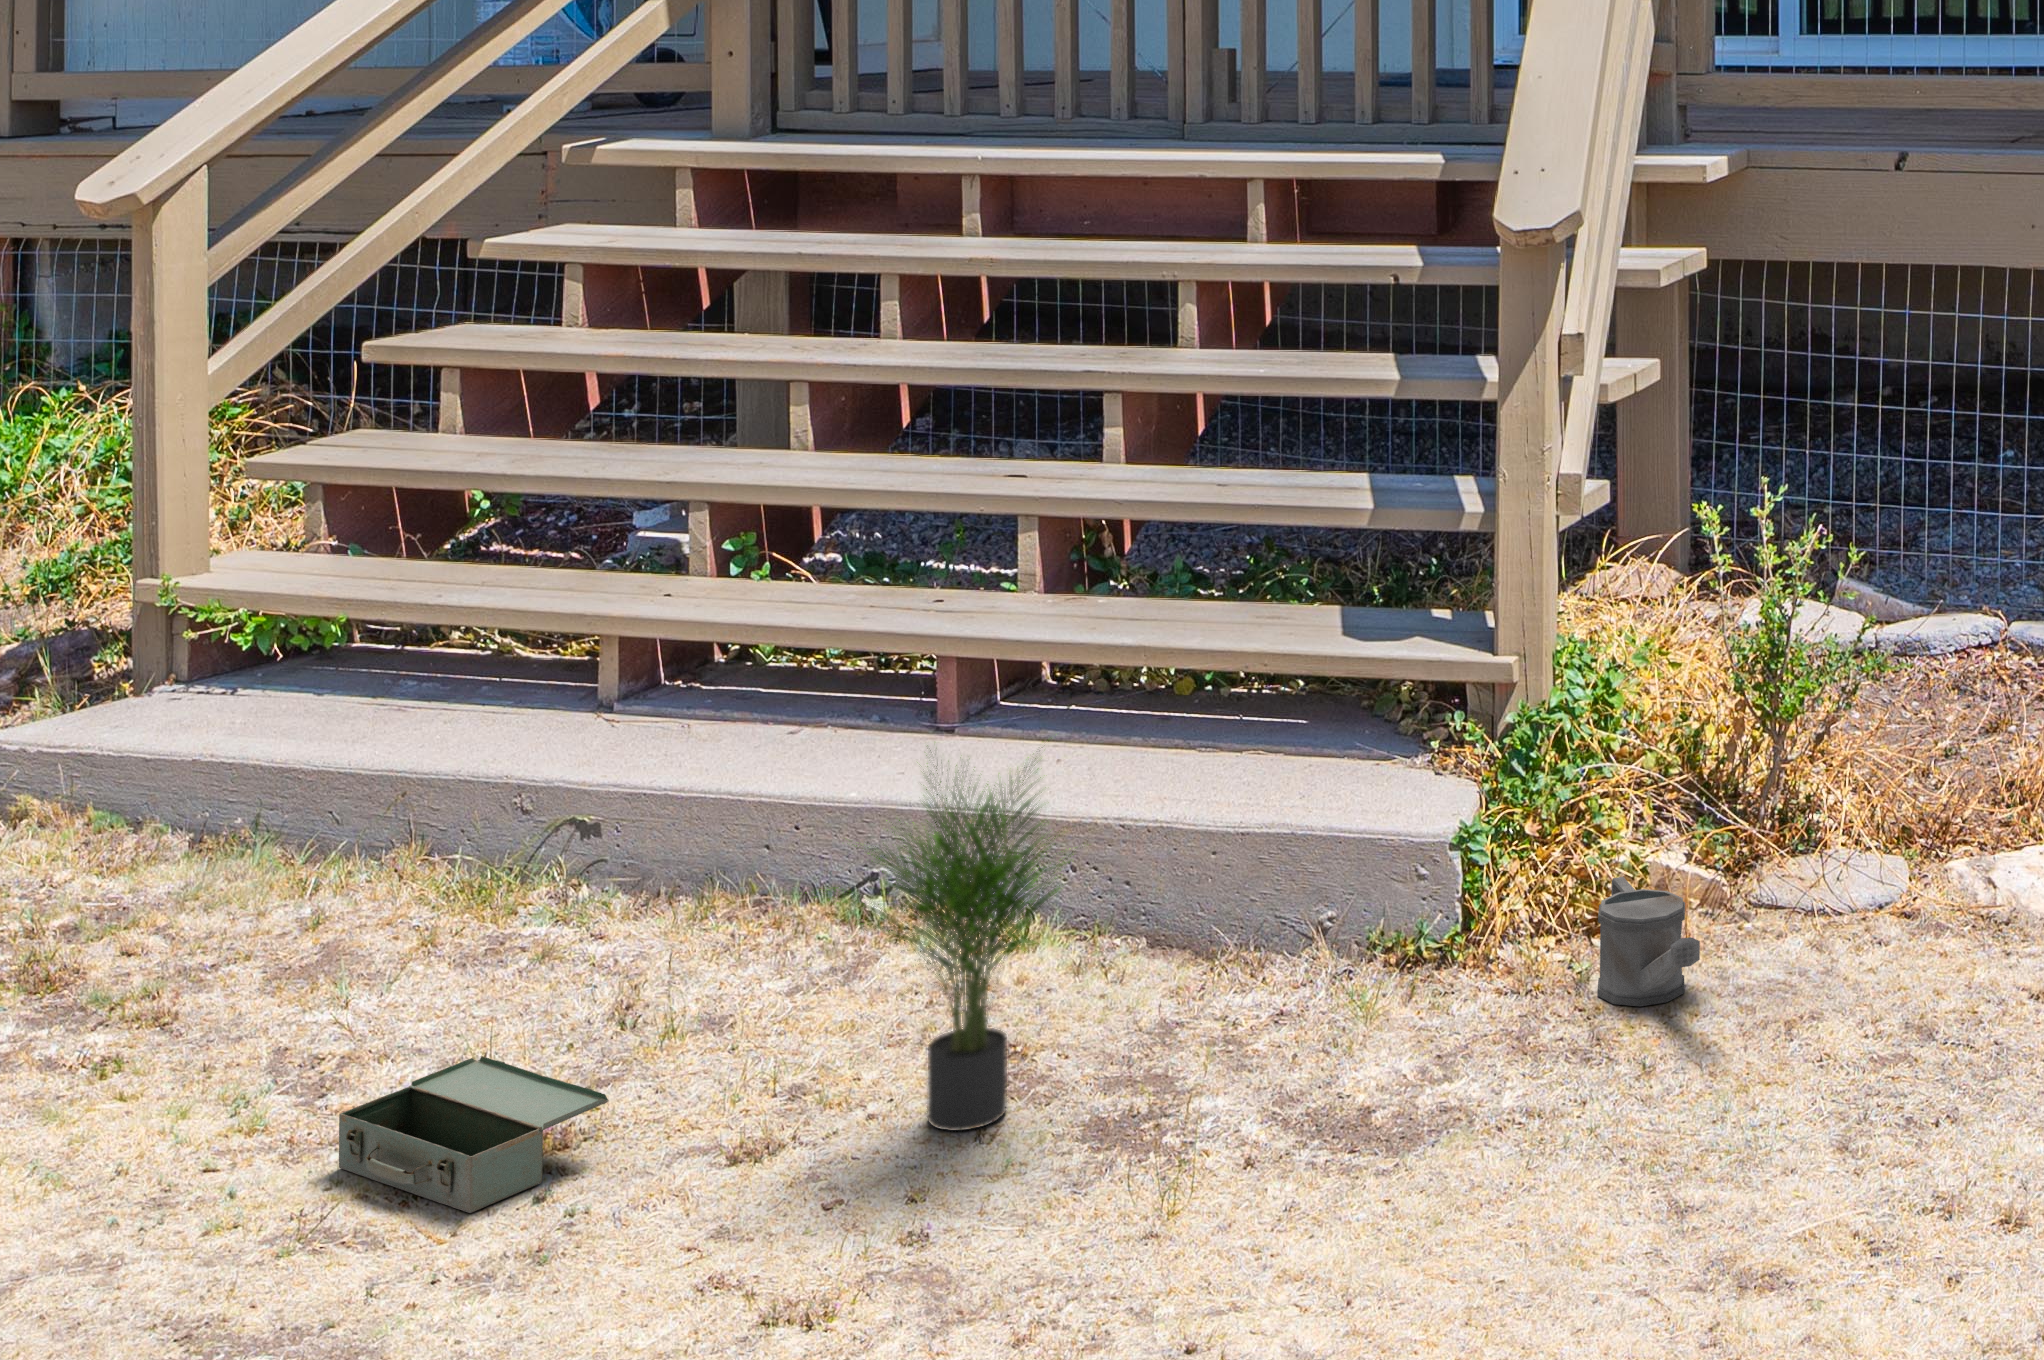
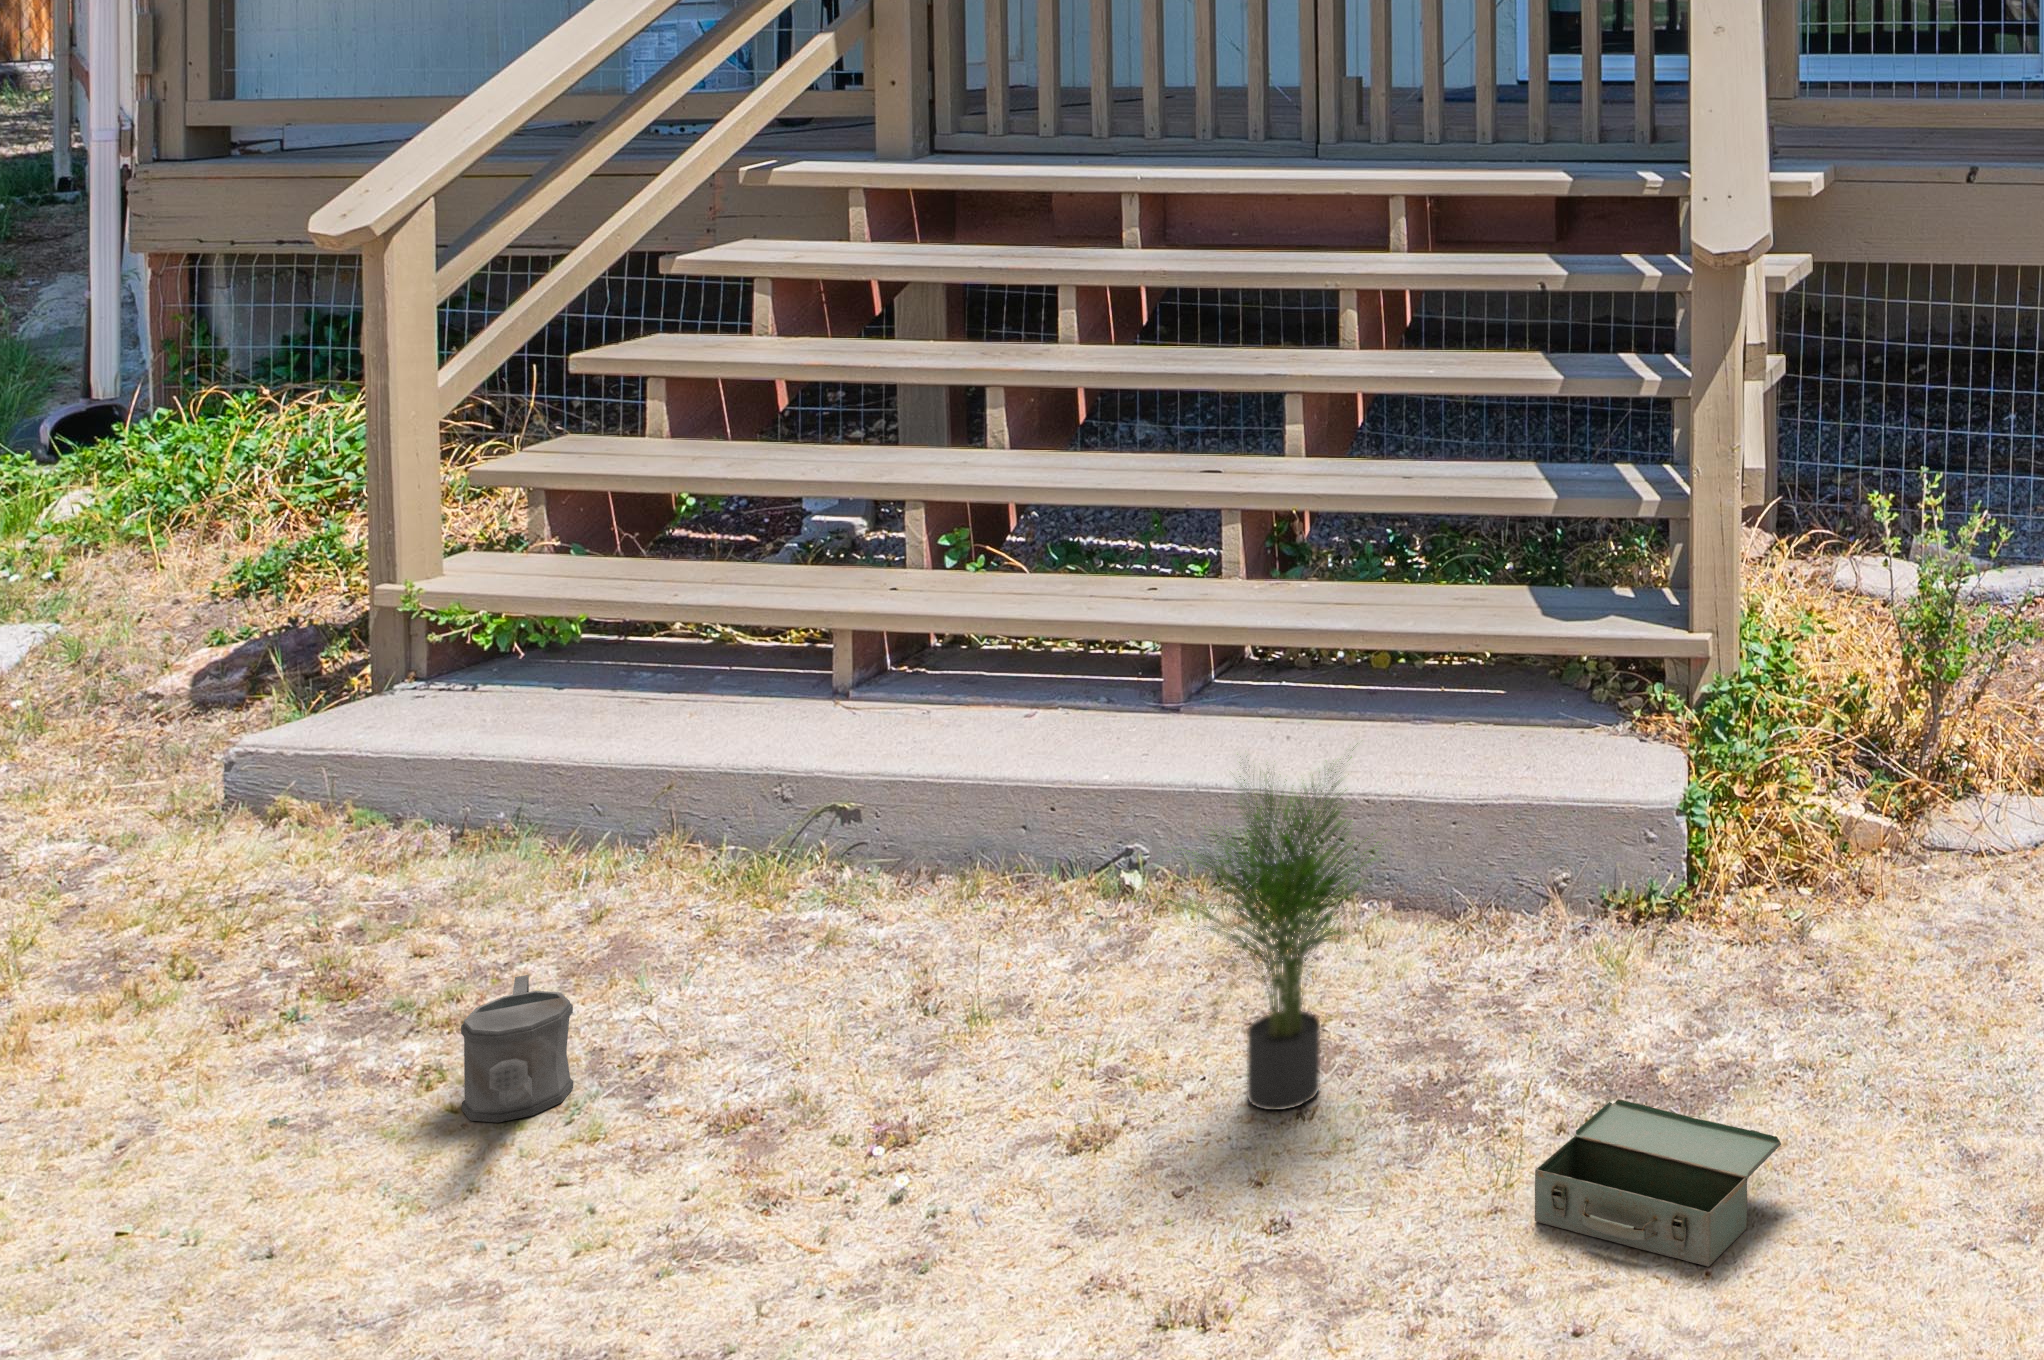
watering can: present [1597,877,1700,1006] -> present [461,975,573,1122]
toolbox: present [339,1056,608,1213] -> present [1535,1099,1781,1267]

